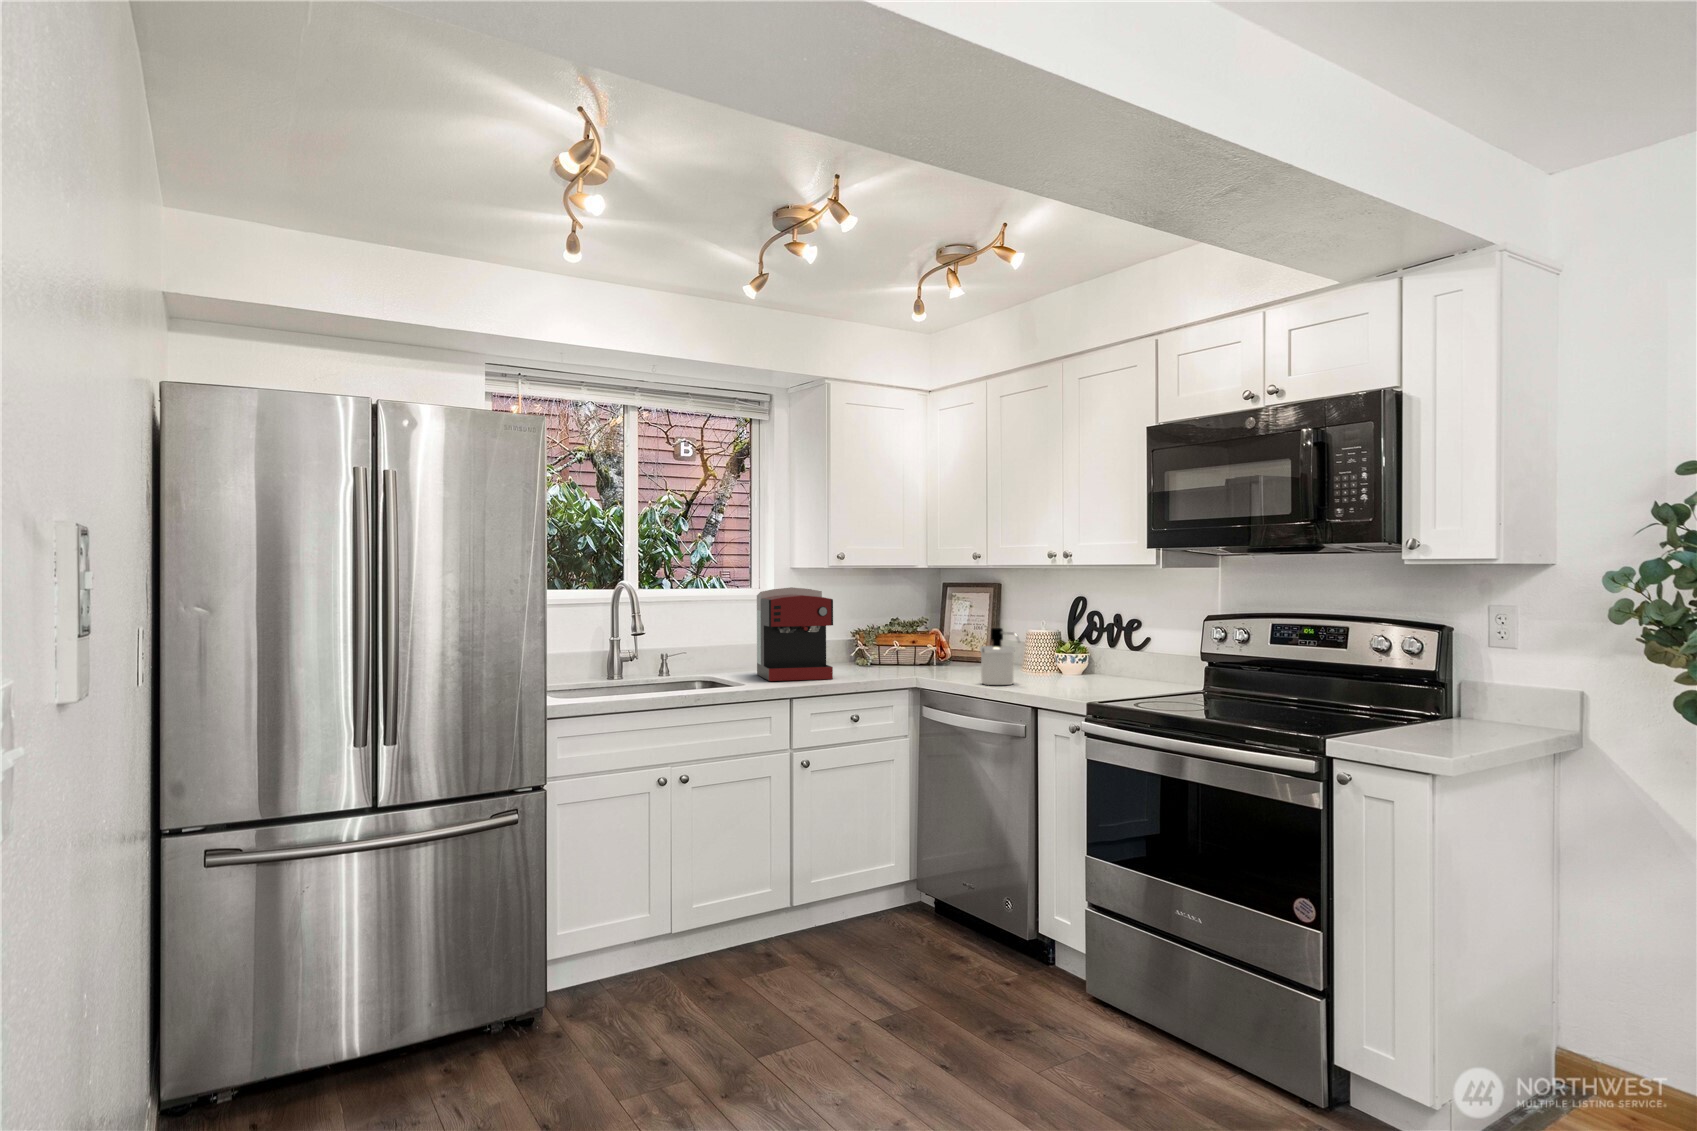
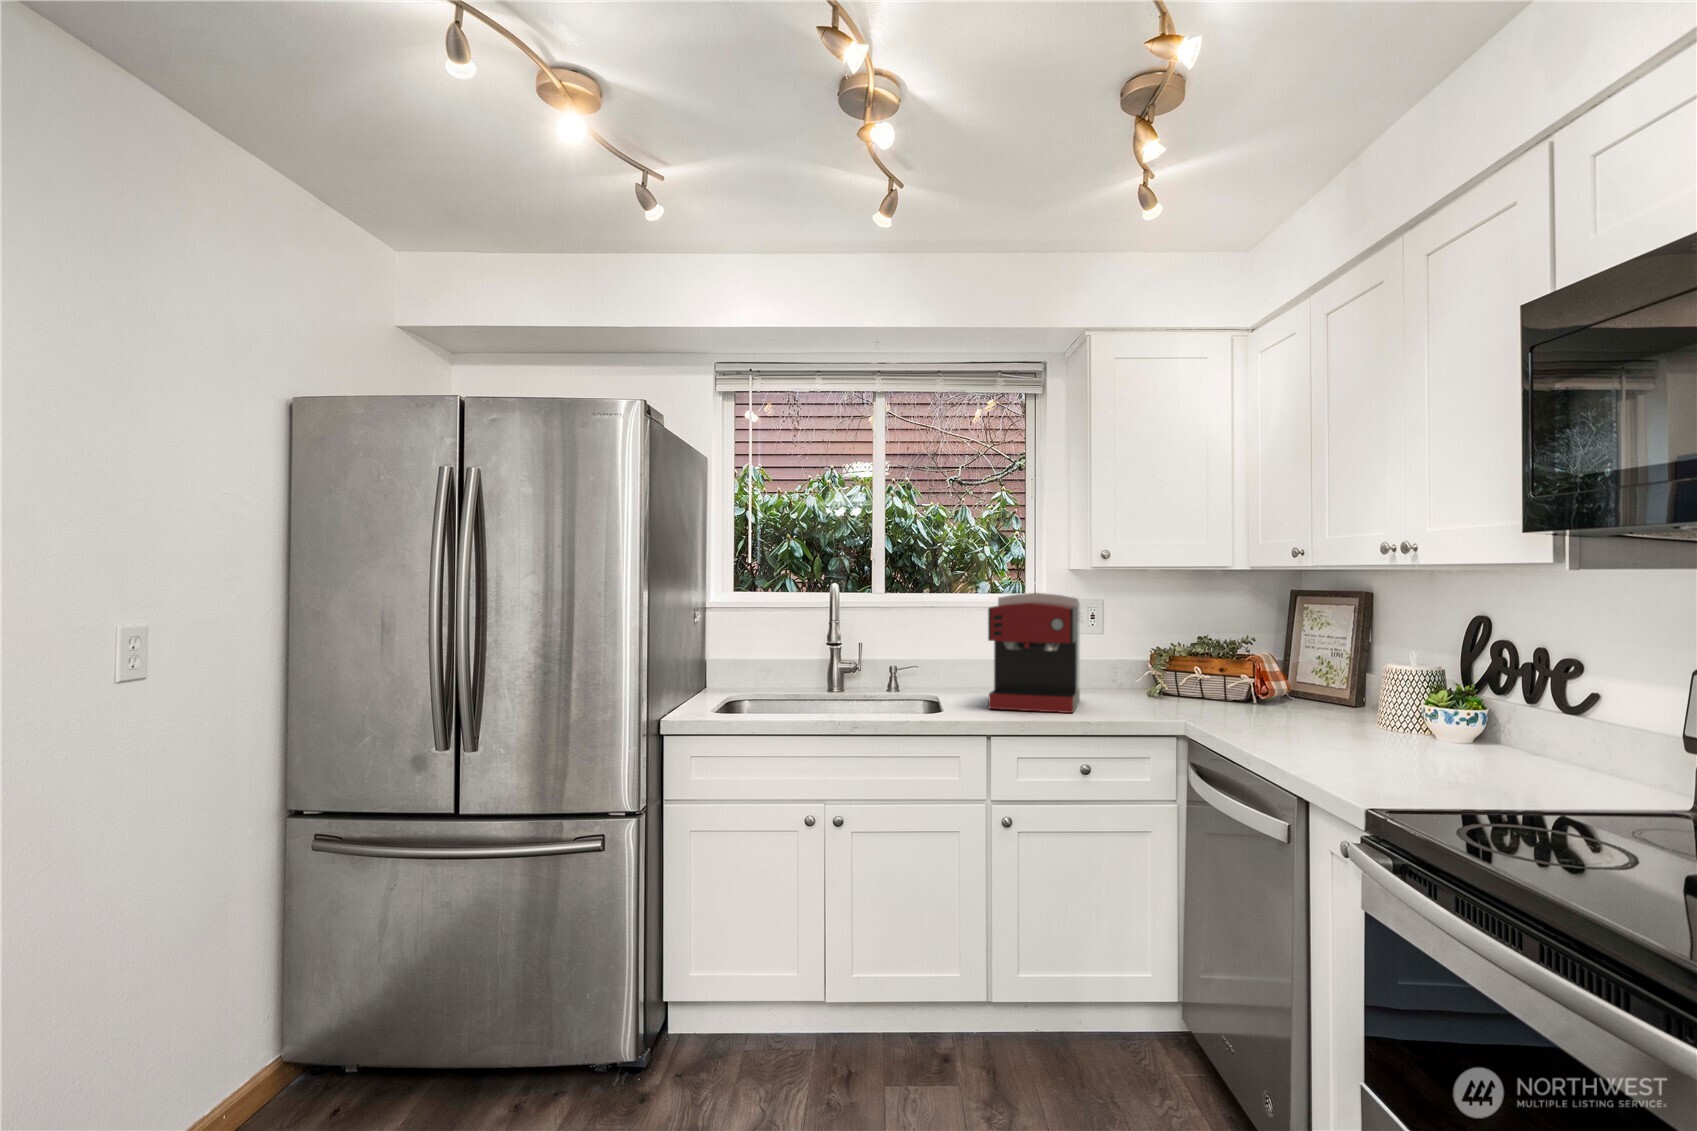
soap dispenser: present [980,628,1020,685] -> none [1259,659,1318,749]

